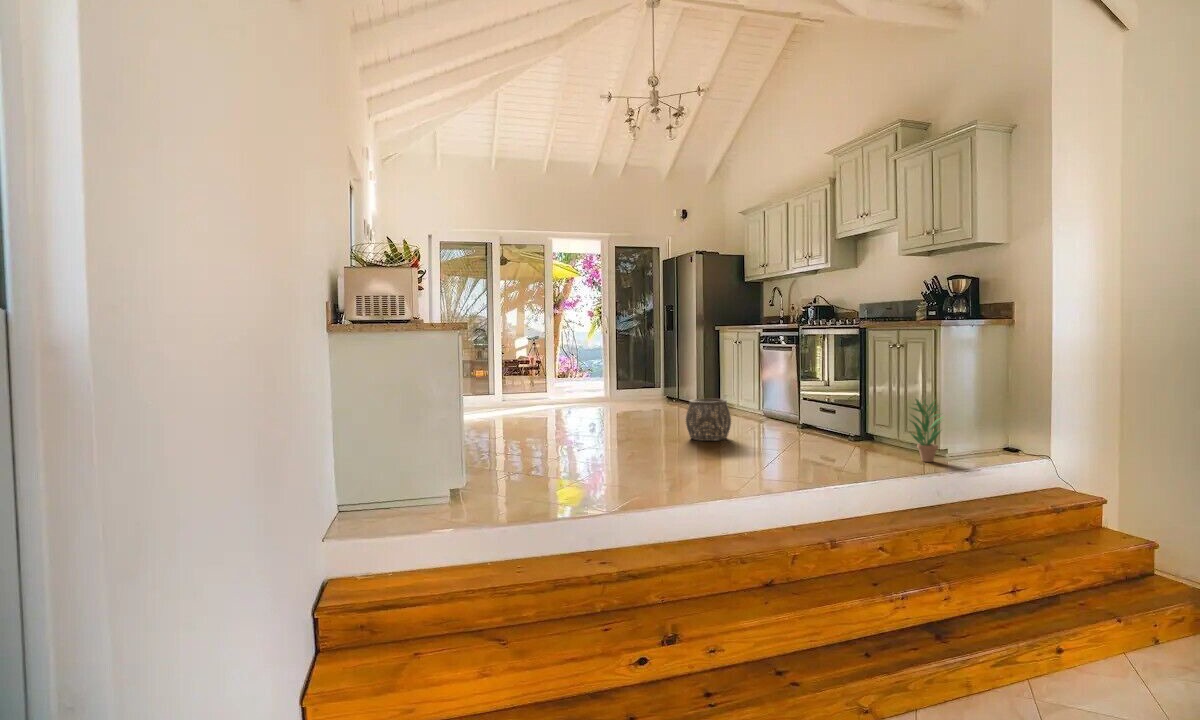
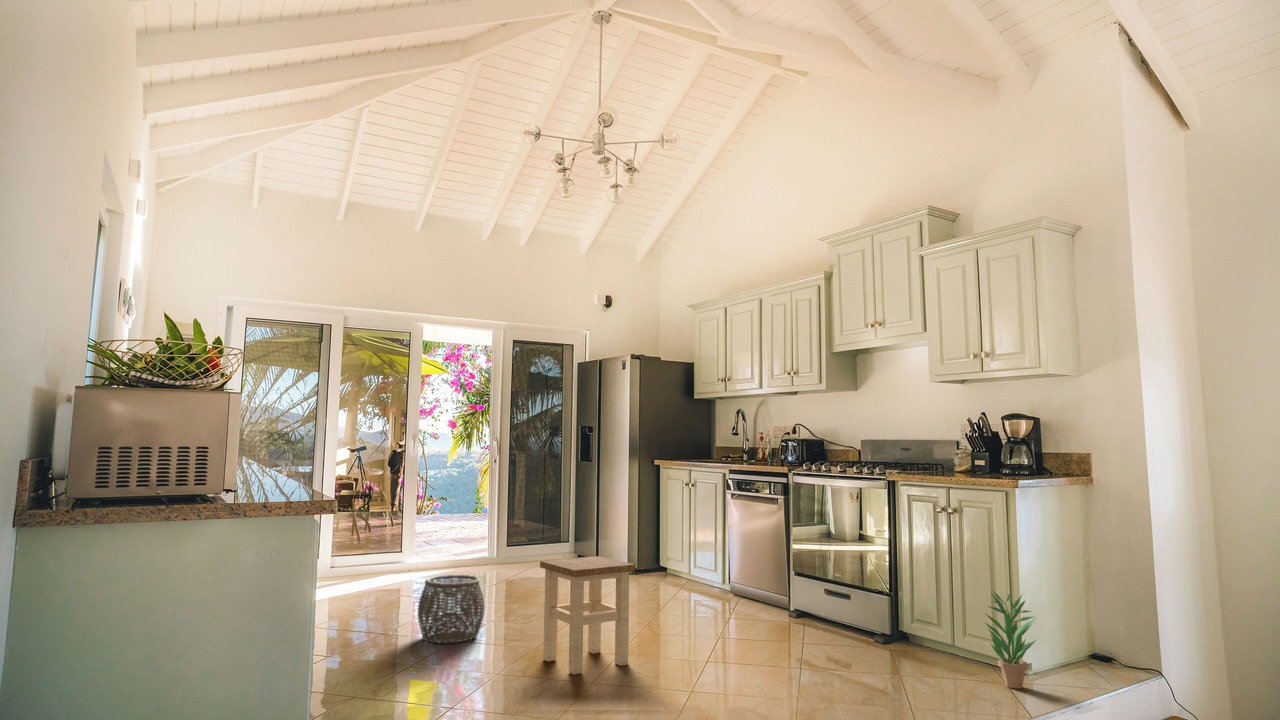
stool: none [615,382,673,449] -> present [540,556,635,675]
woven basket: present [686,399,731,441] -> present [418,575,485,644]

